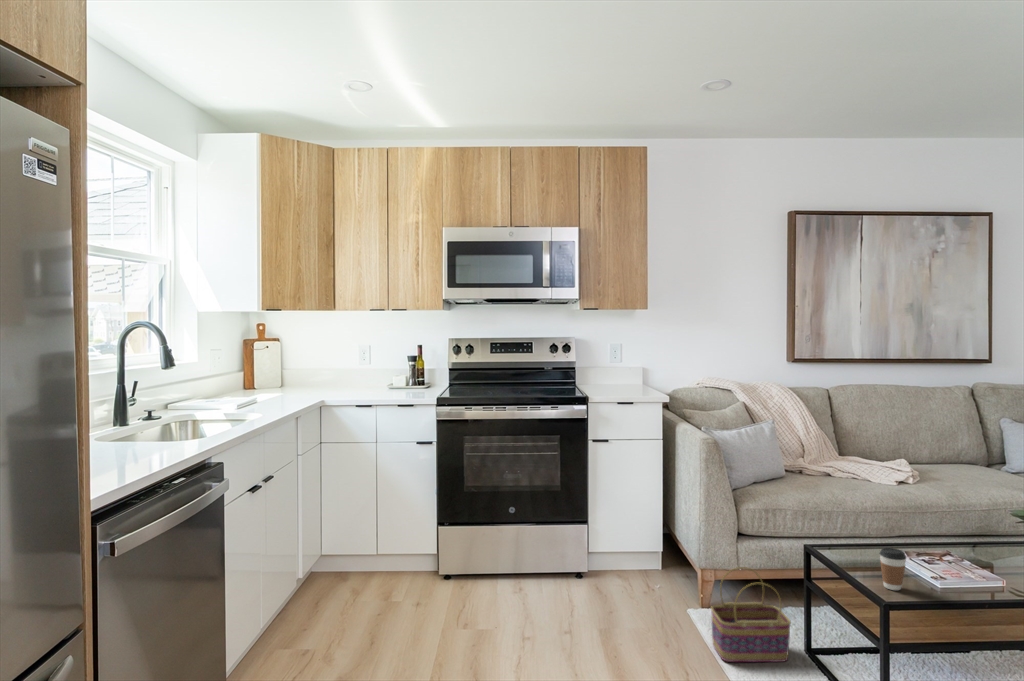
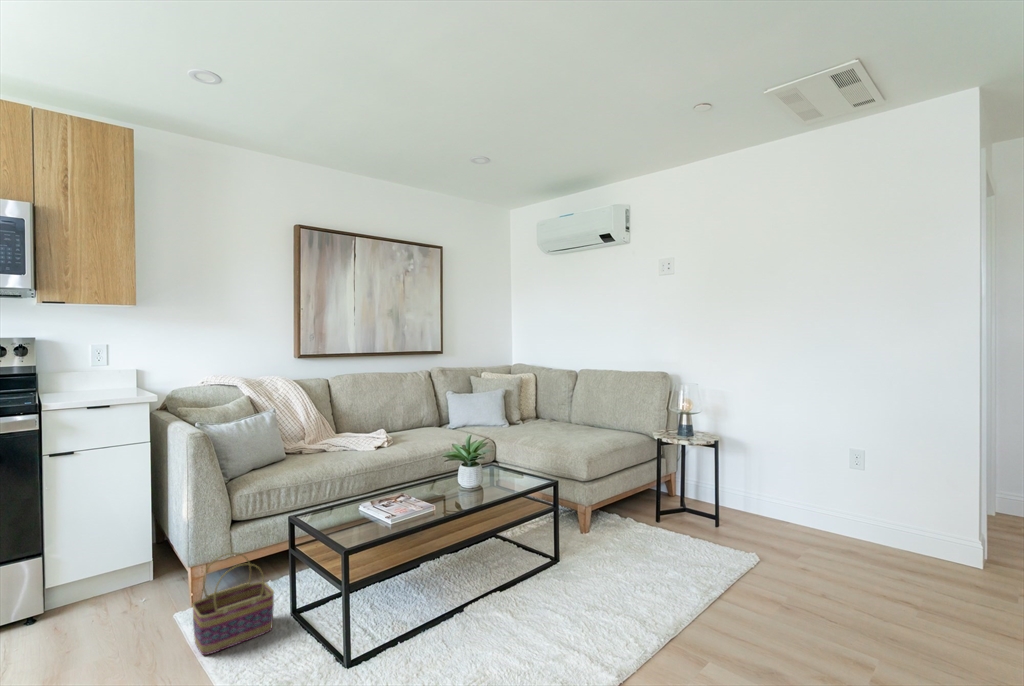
coffee cup: present [879,548,906,590] -> none [342,502,362,538]

